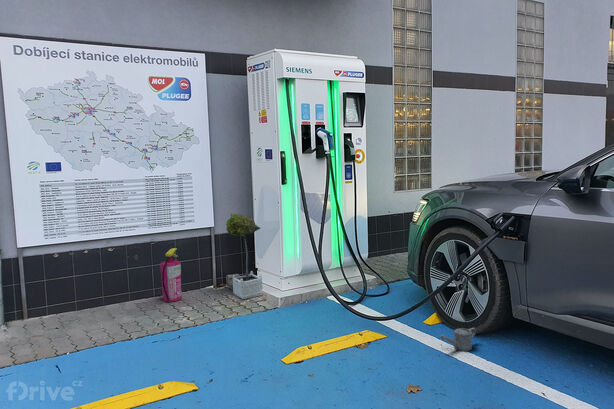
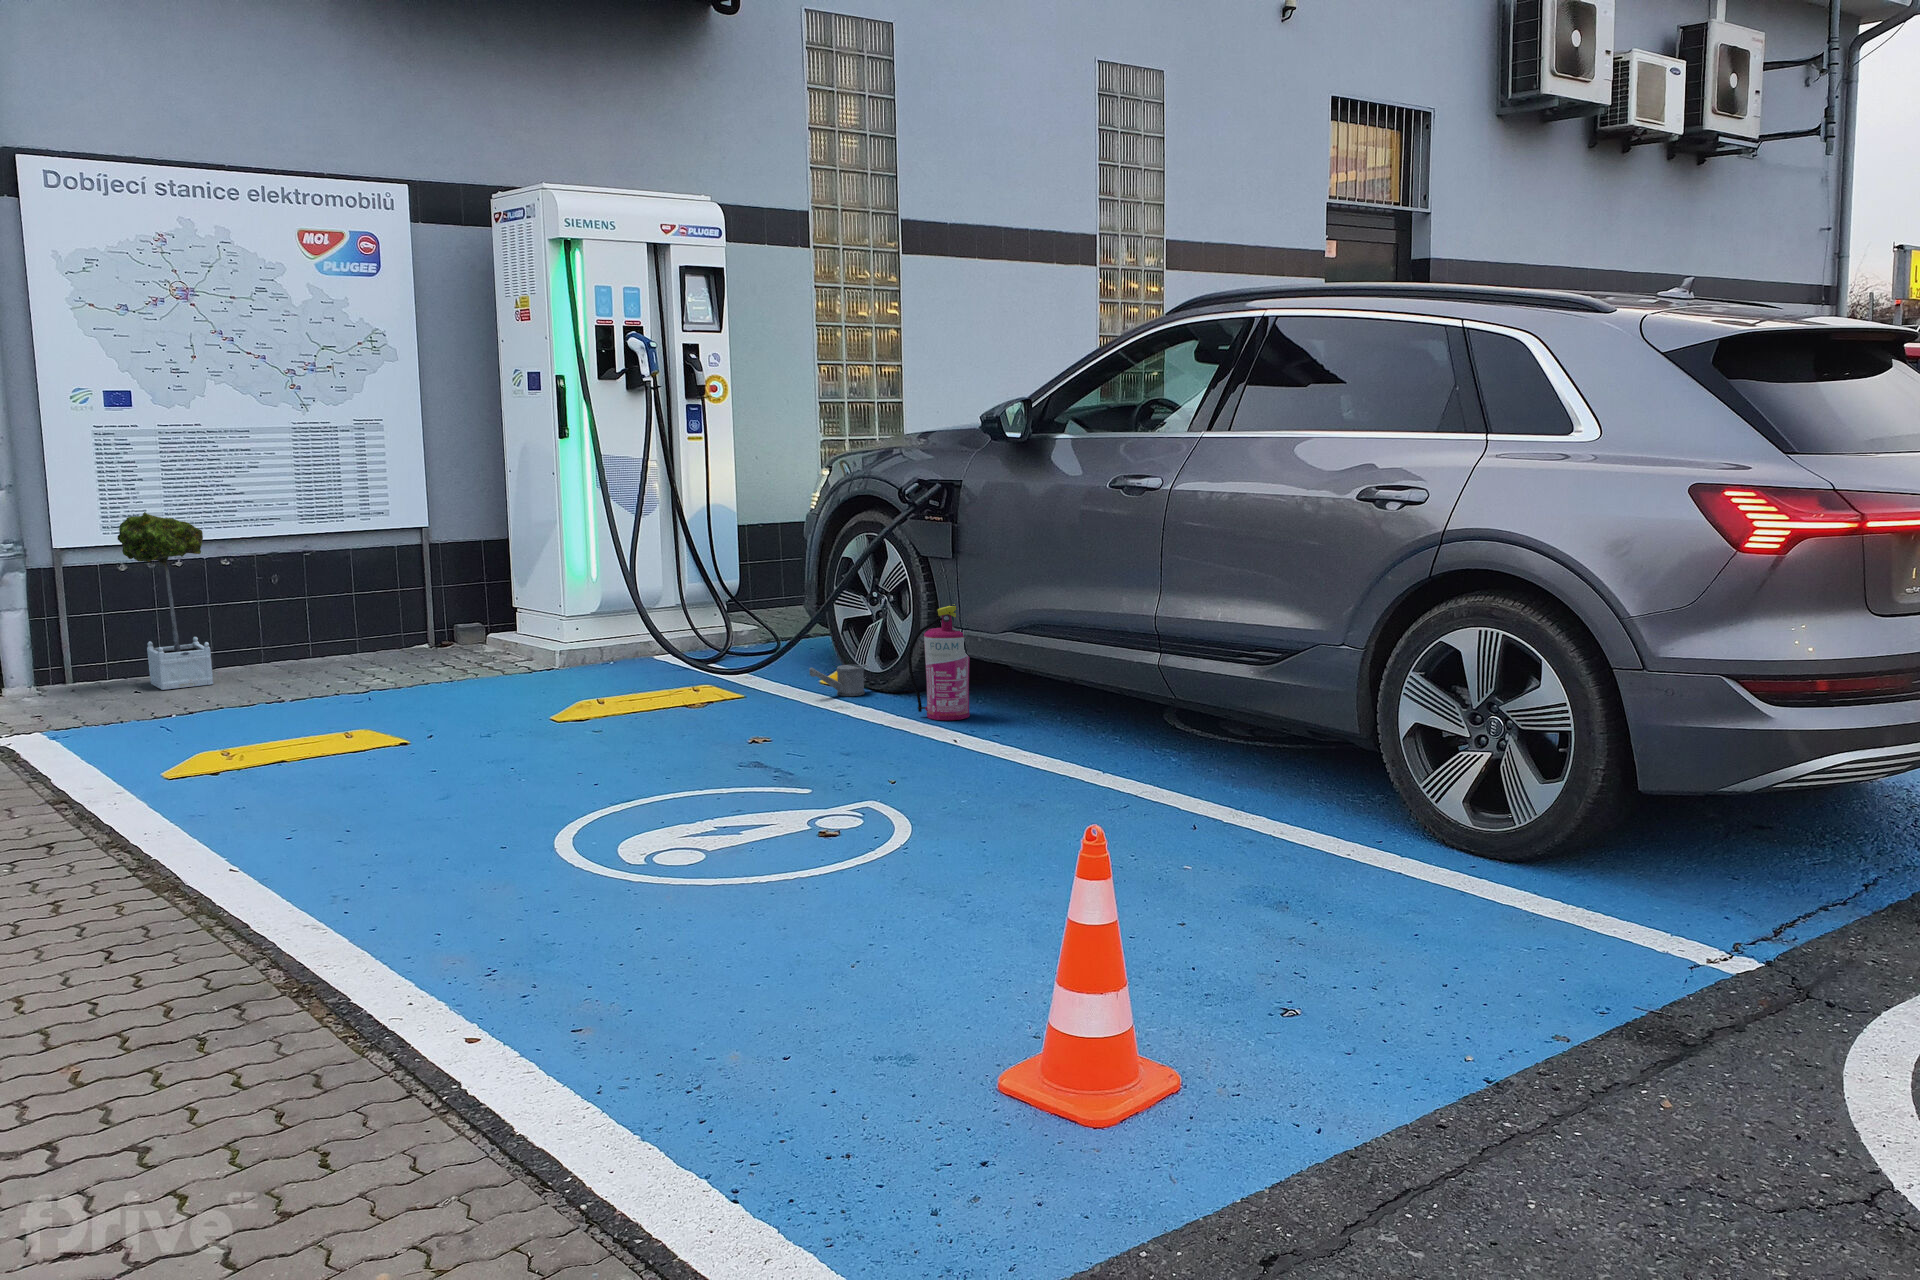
potted tree: present [226,213,263,299] -> present [117,512,213,690]
fire extinguisher: present [160,248,182,302] -> present [908,606,970,720]

